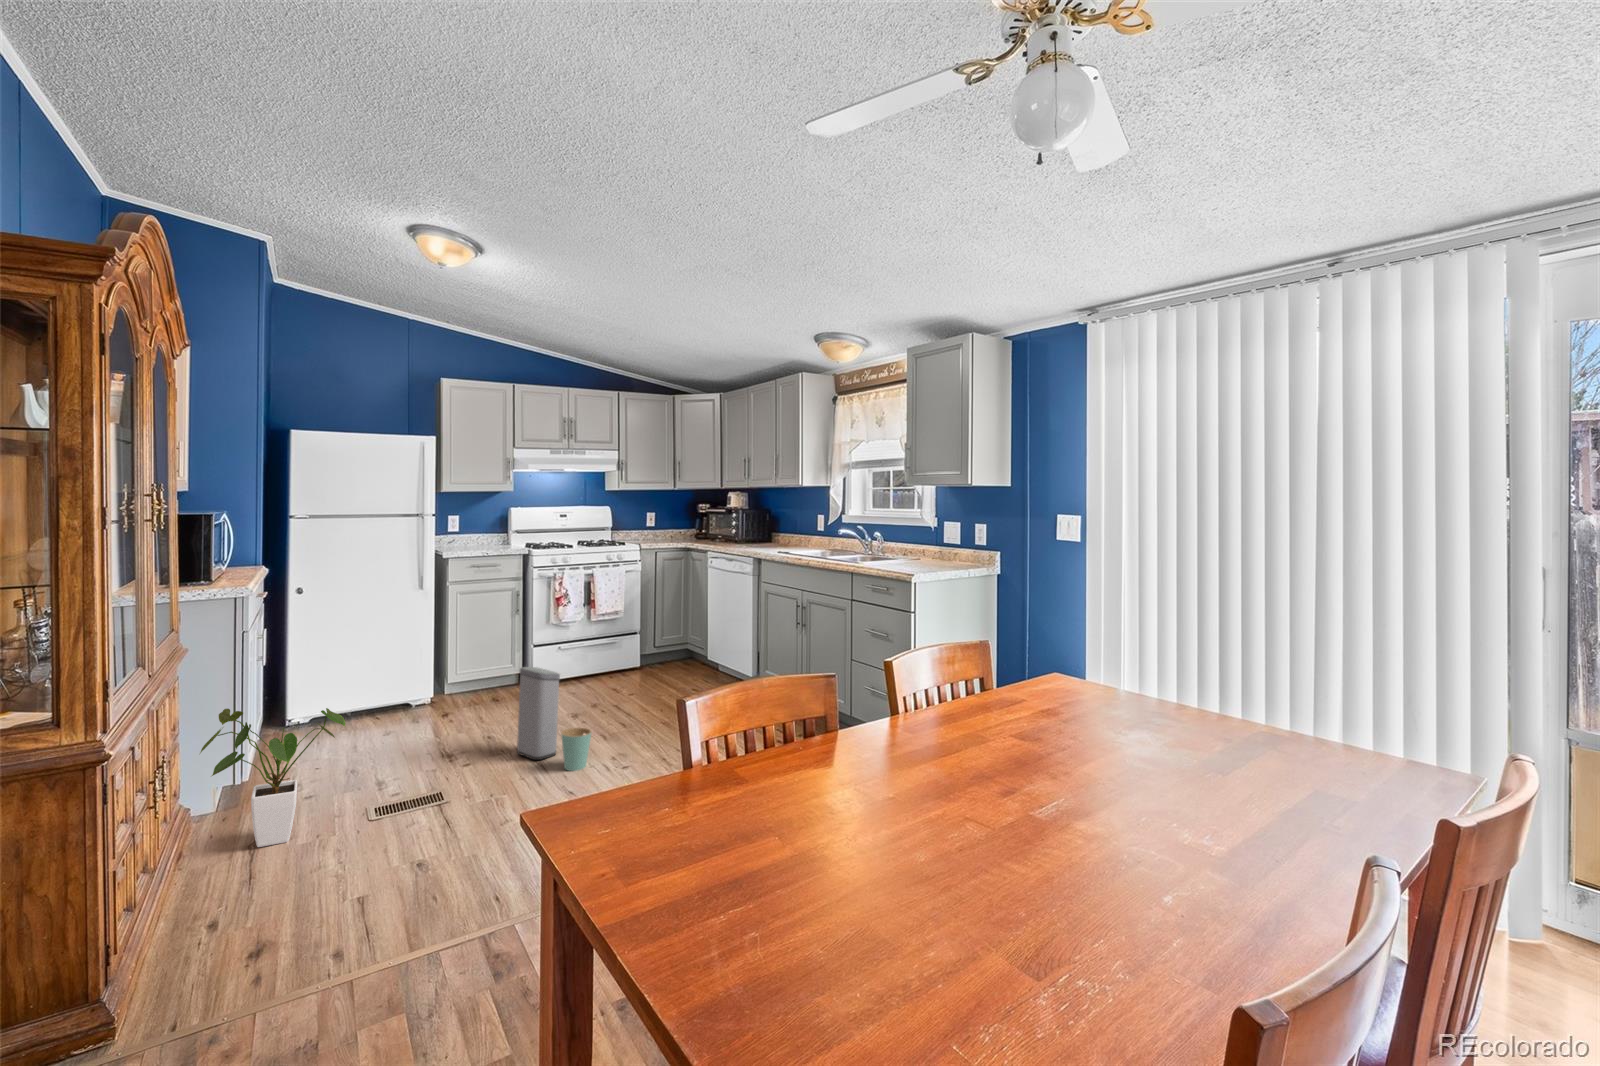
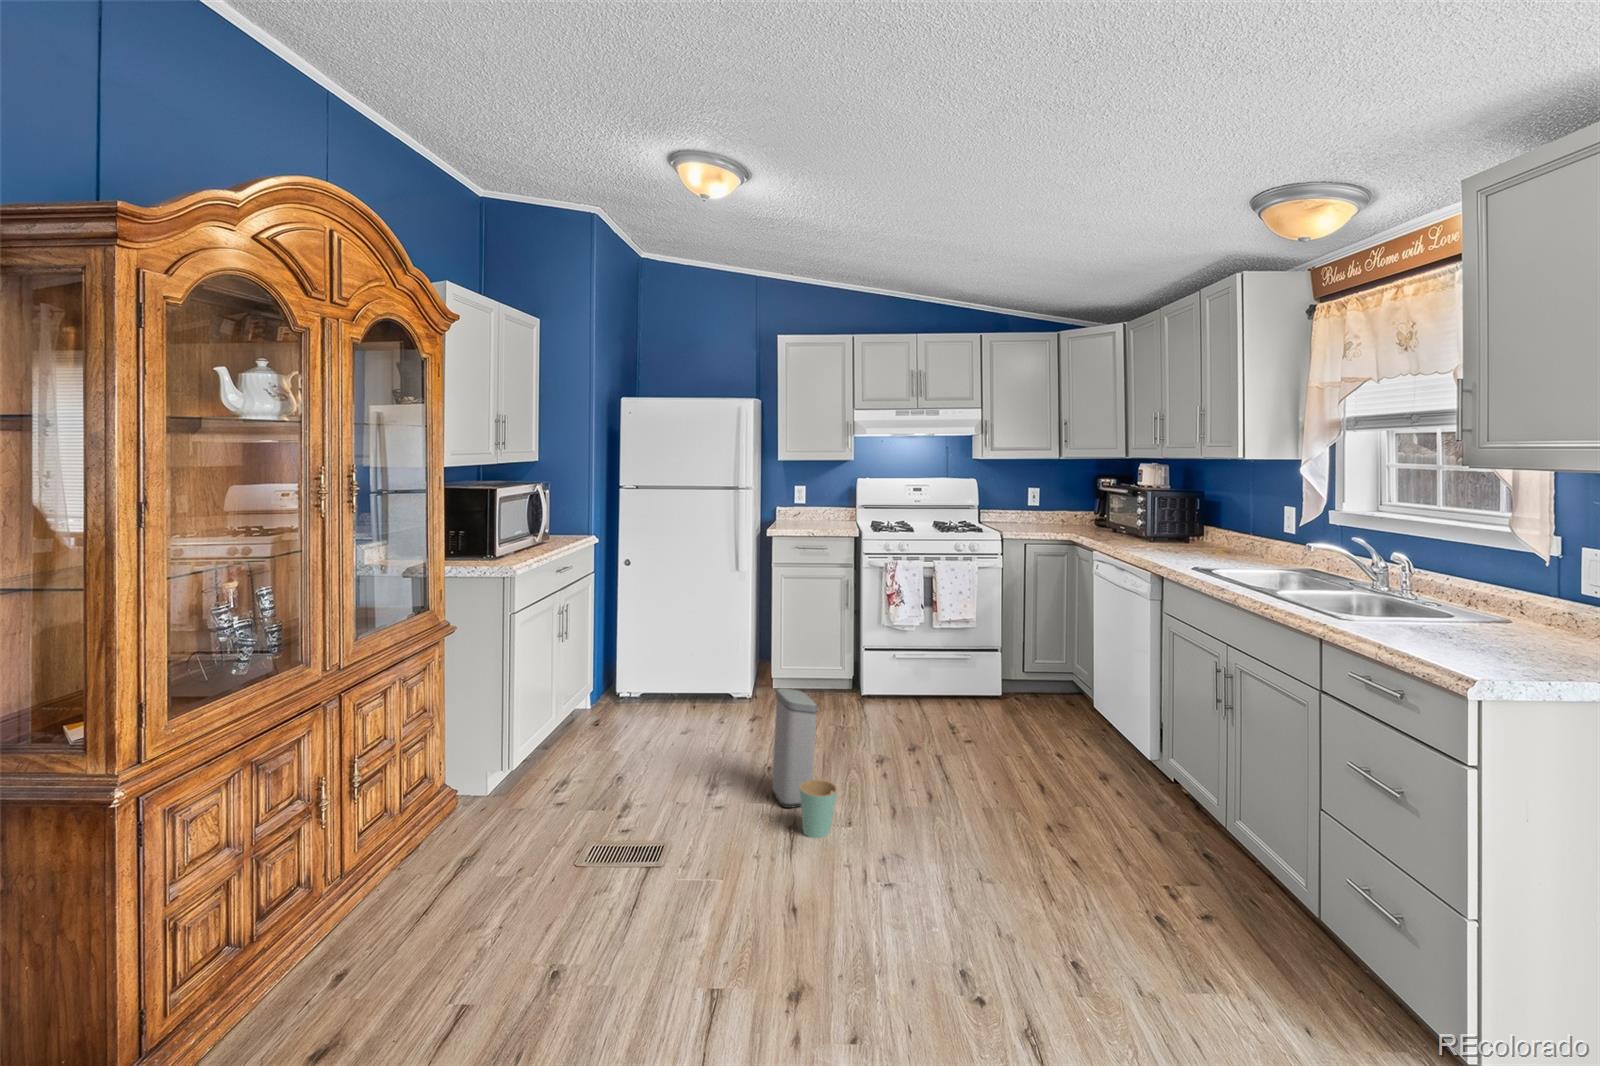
house plant: present [200,708,345,847] -> none [443,692,565,840]

